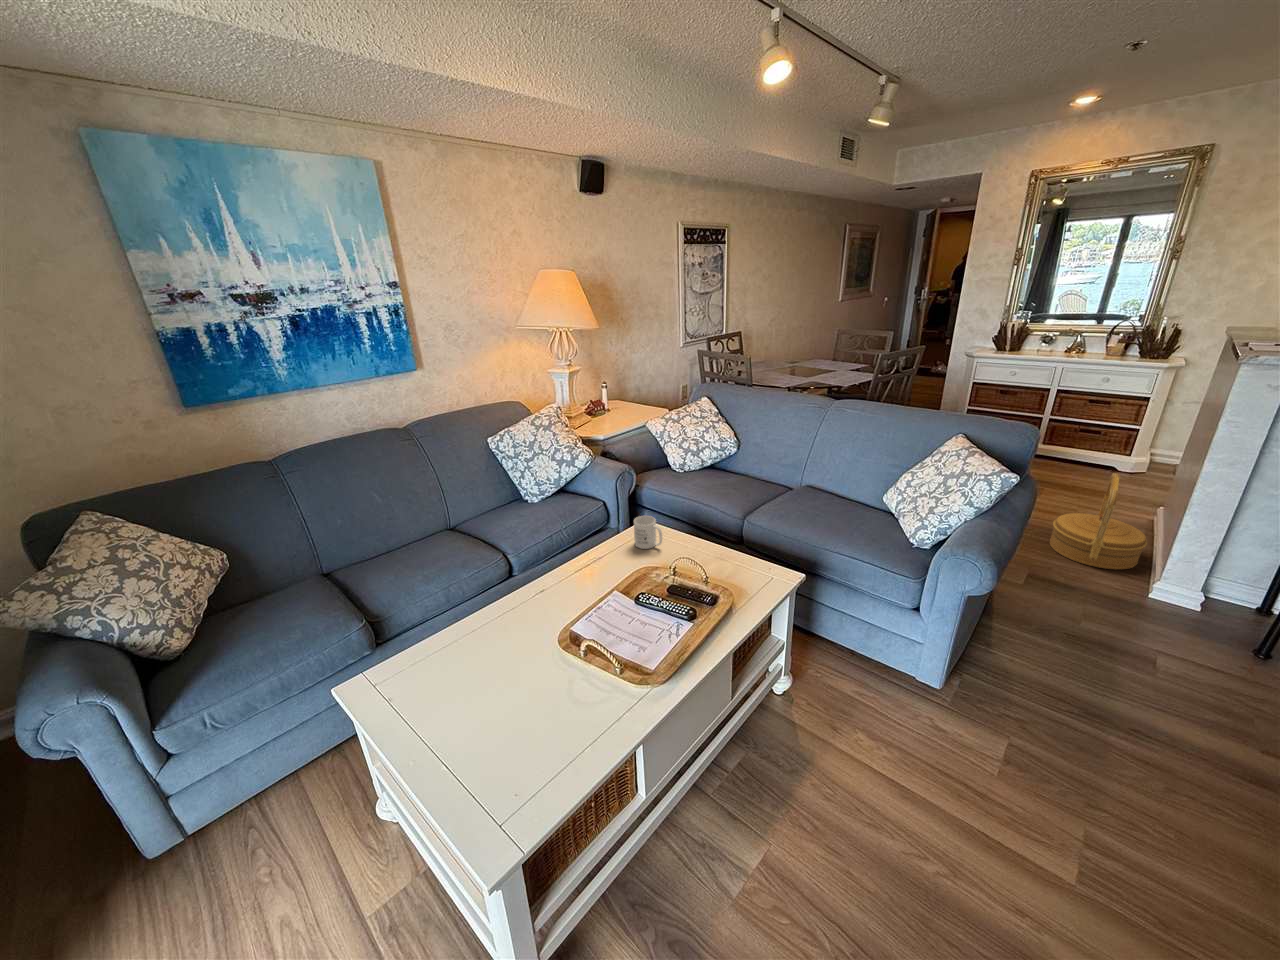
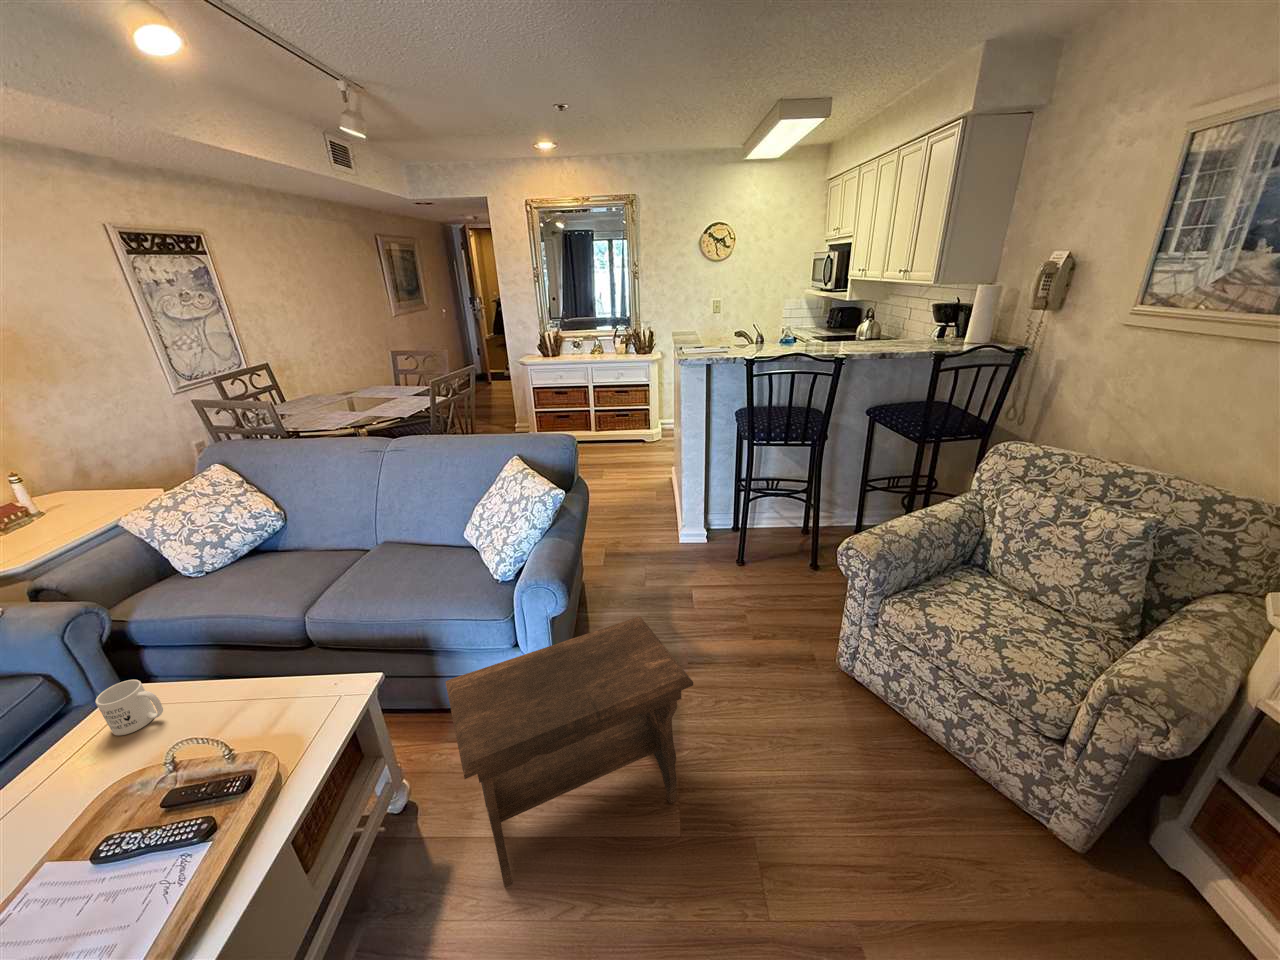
woven basket: present [1050,473,1147,570] -> none [613,453,671,531]
footstool: none [851,605,1169,858] -> present [445,617,693,887]

